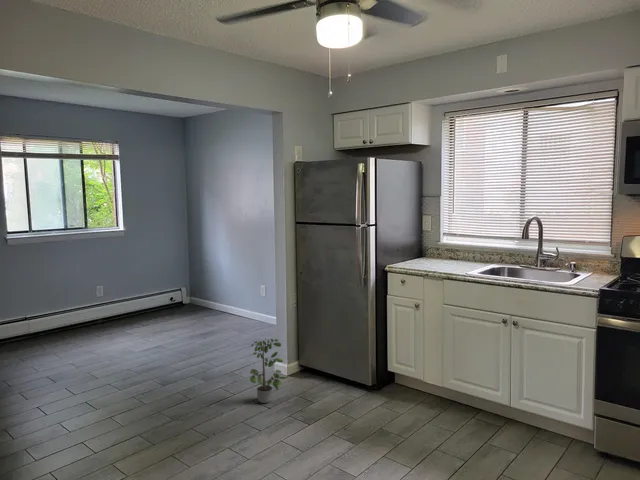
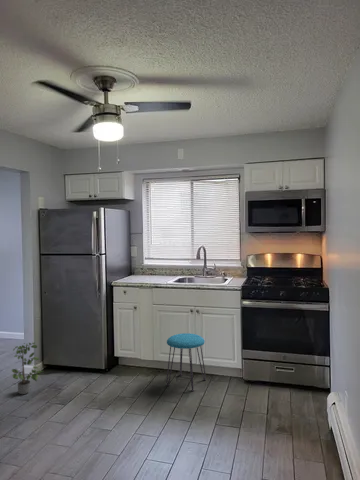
stool: none [454,356,524,451] -> present [166,333,206,391]

